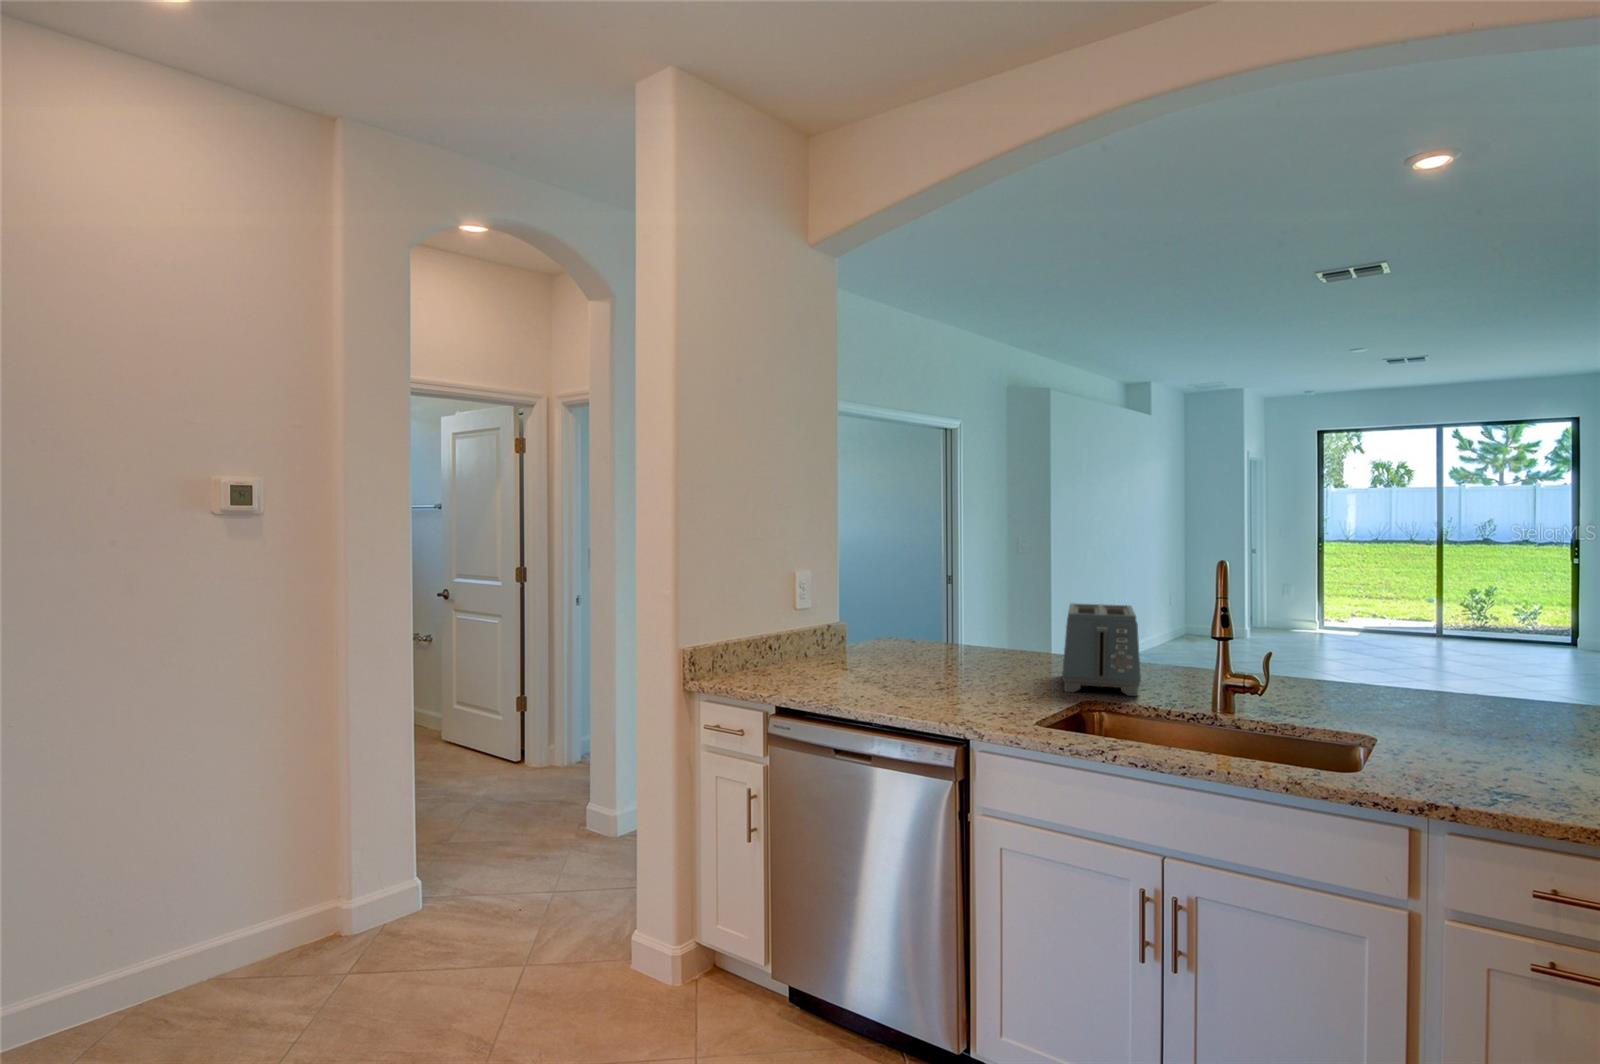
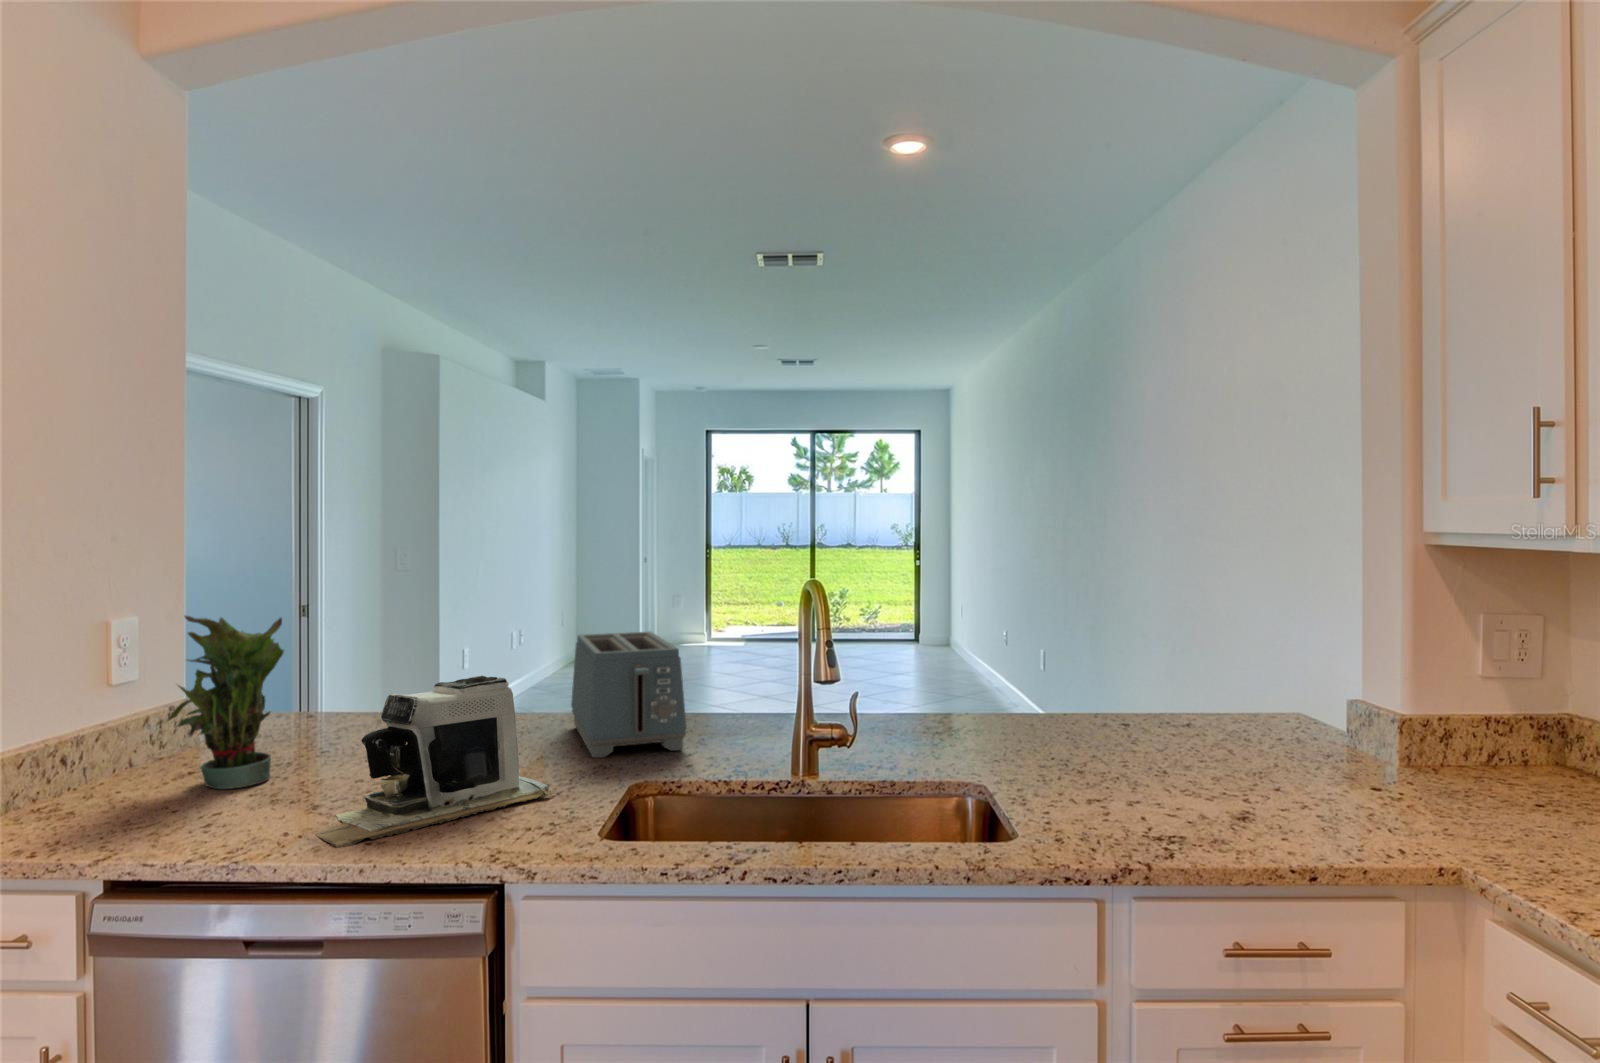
potted plant: none [807,567,869,675] -> present [167,616,284,789]
coffee maker: none [872,619,1021,706] -> present [314,676,554,848]

